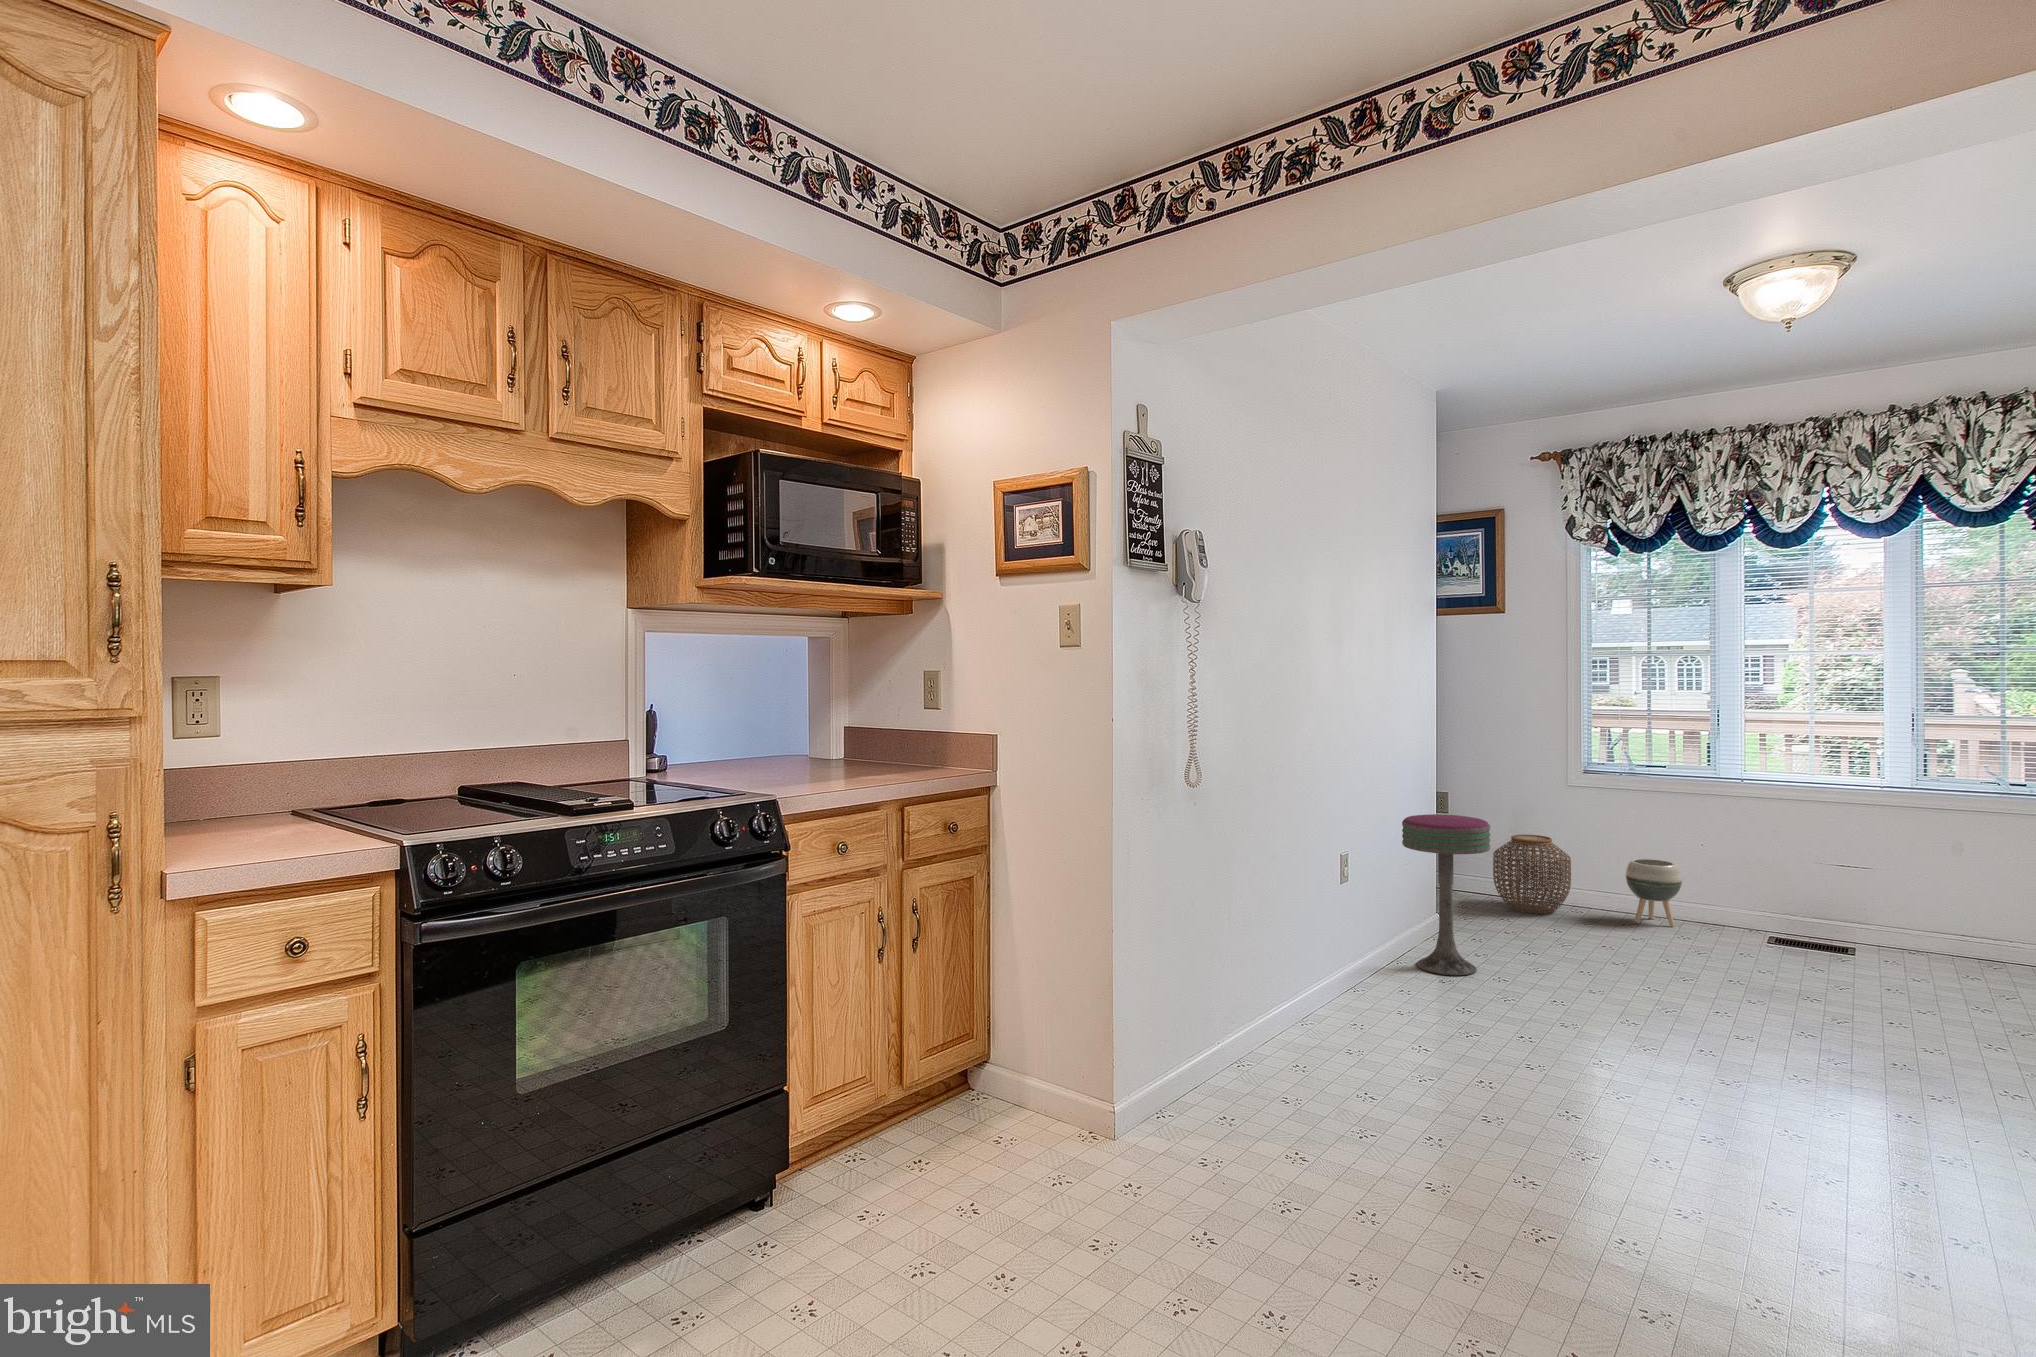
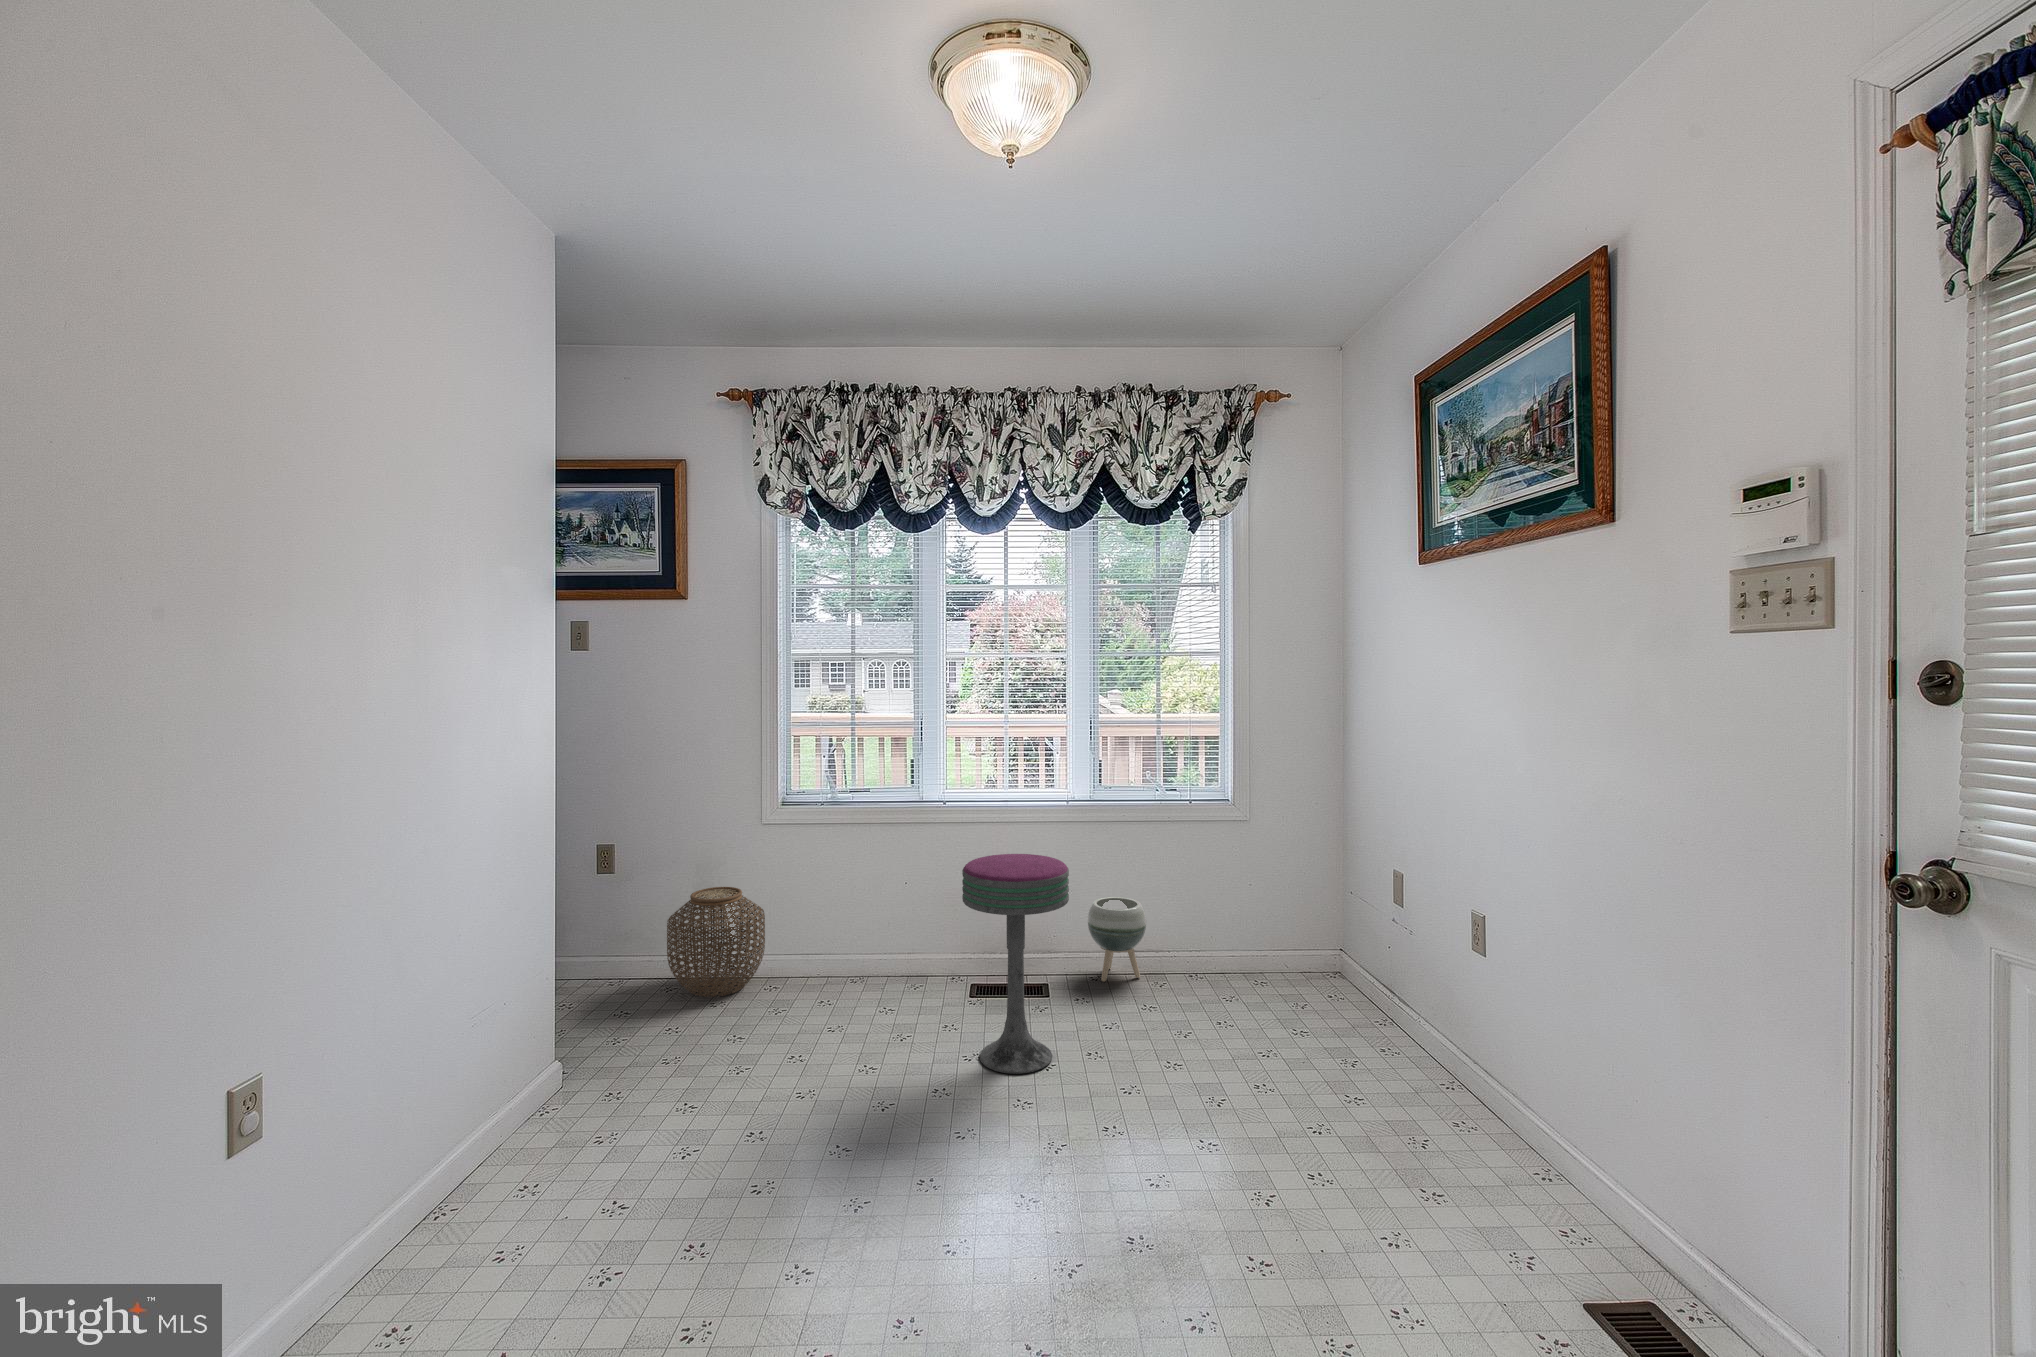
bar stool: present [1402,814,1490,975] -> present [962,854,1069,1074]
planter: present [1625,859,1682,926] -> present [1088,897,1146,982]

